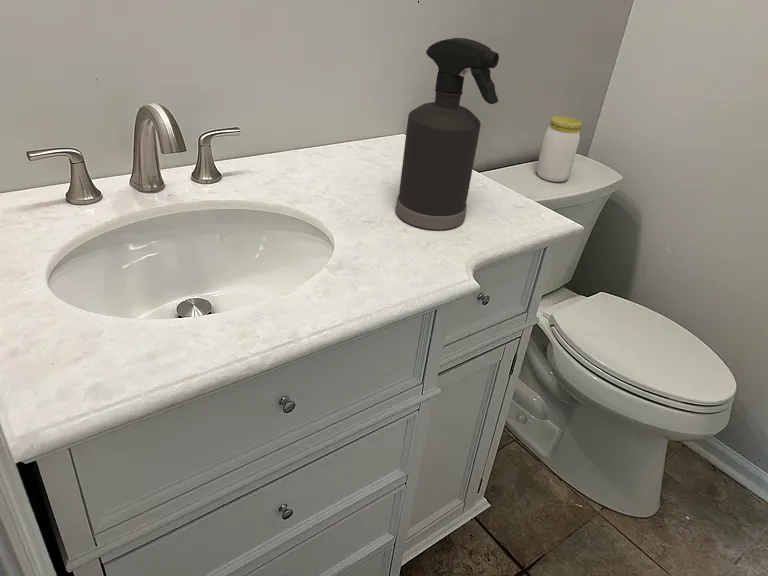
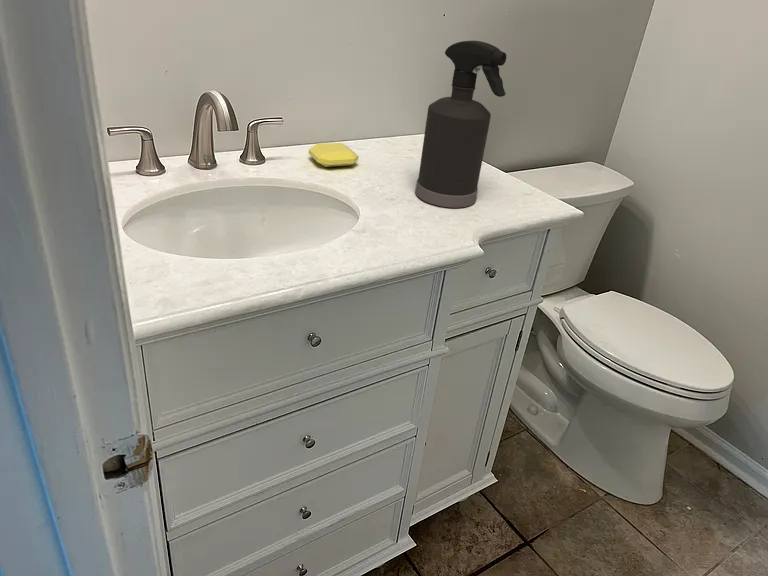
jar: present [537,116,582,182] -> none [551,124,593,184]
soap bar: none [271,152,328,183] -> present [309,143,359,167]

